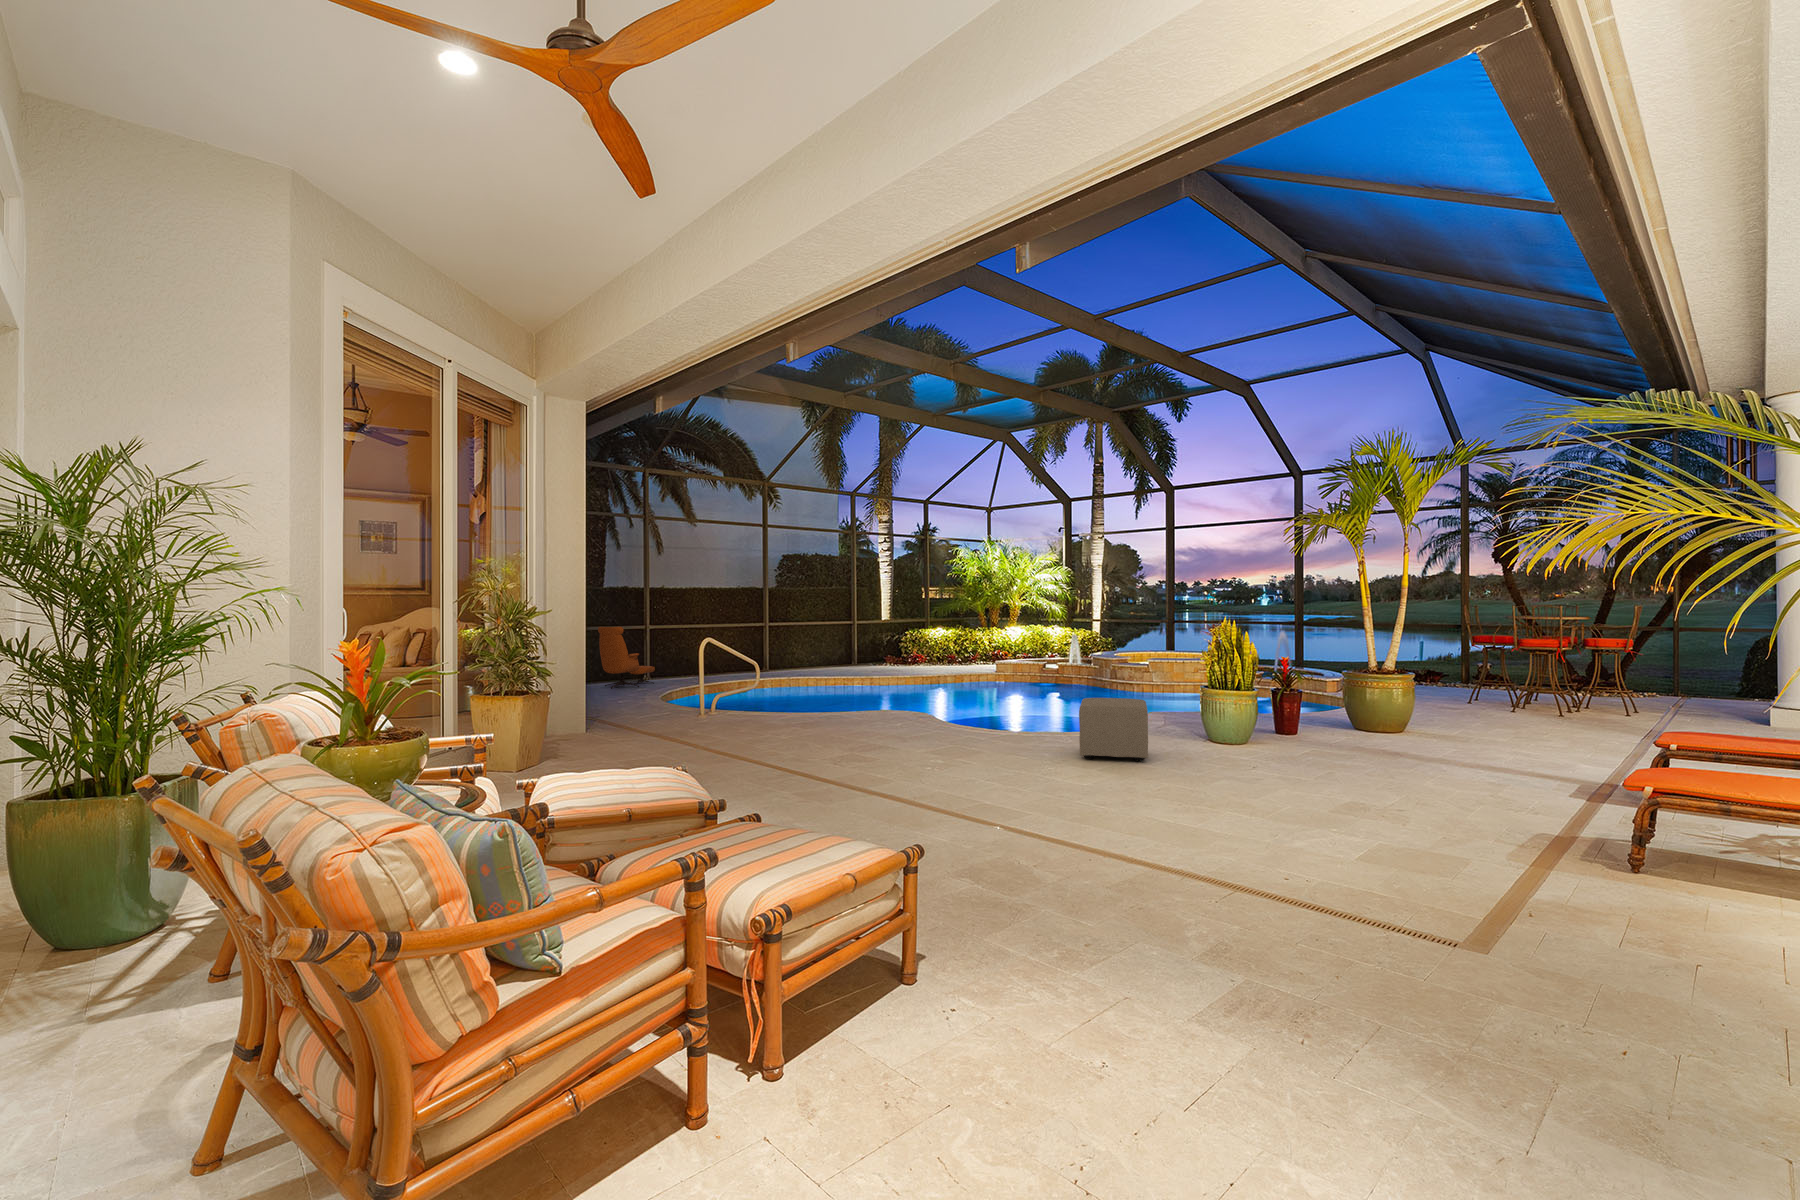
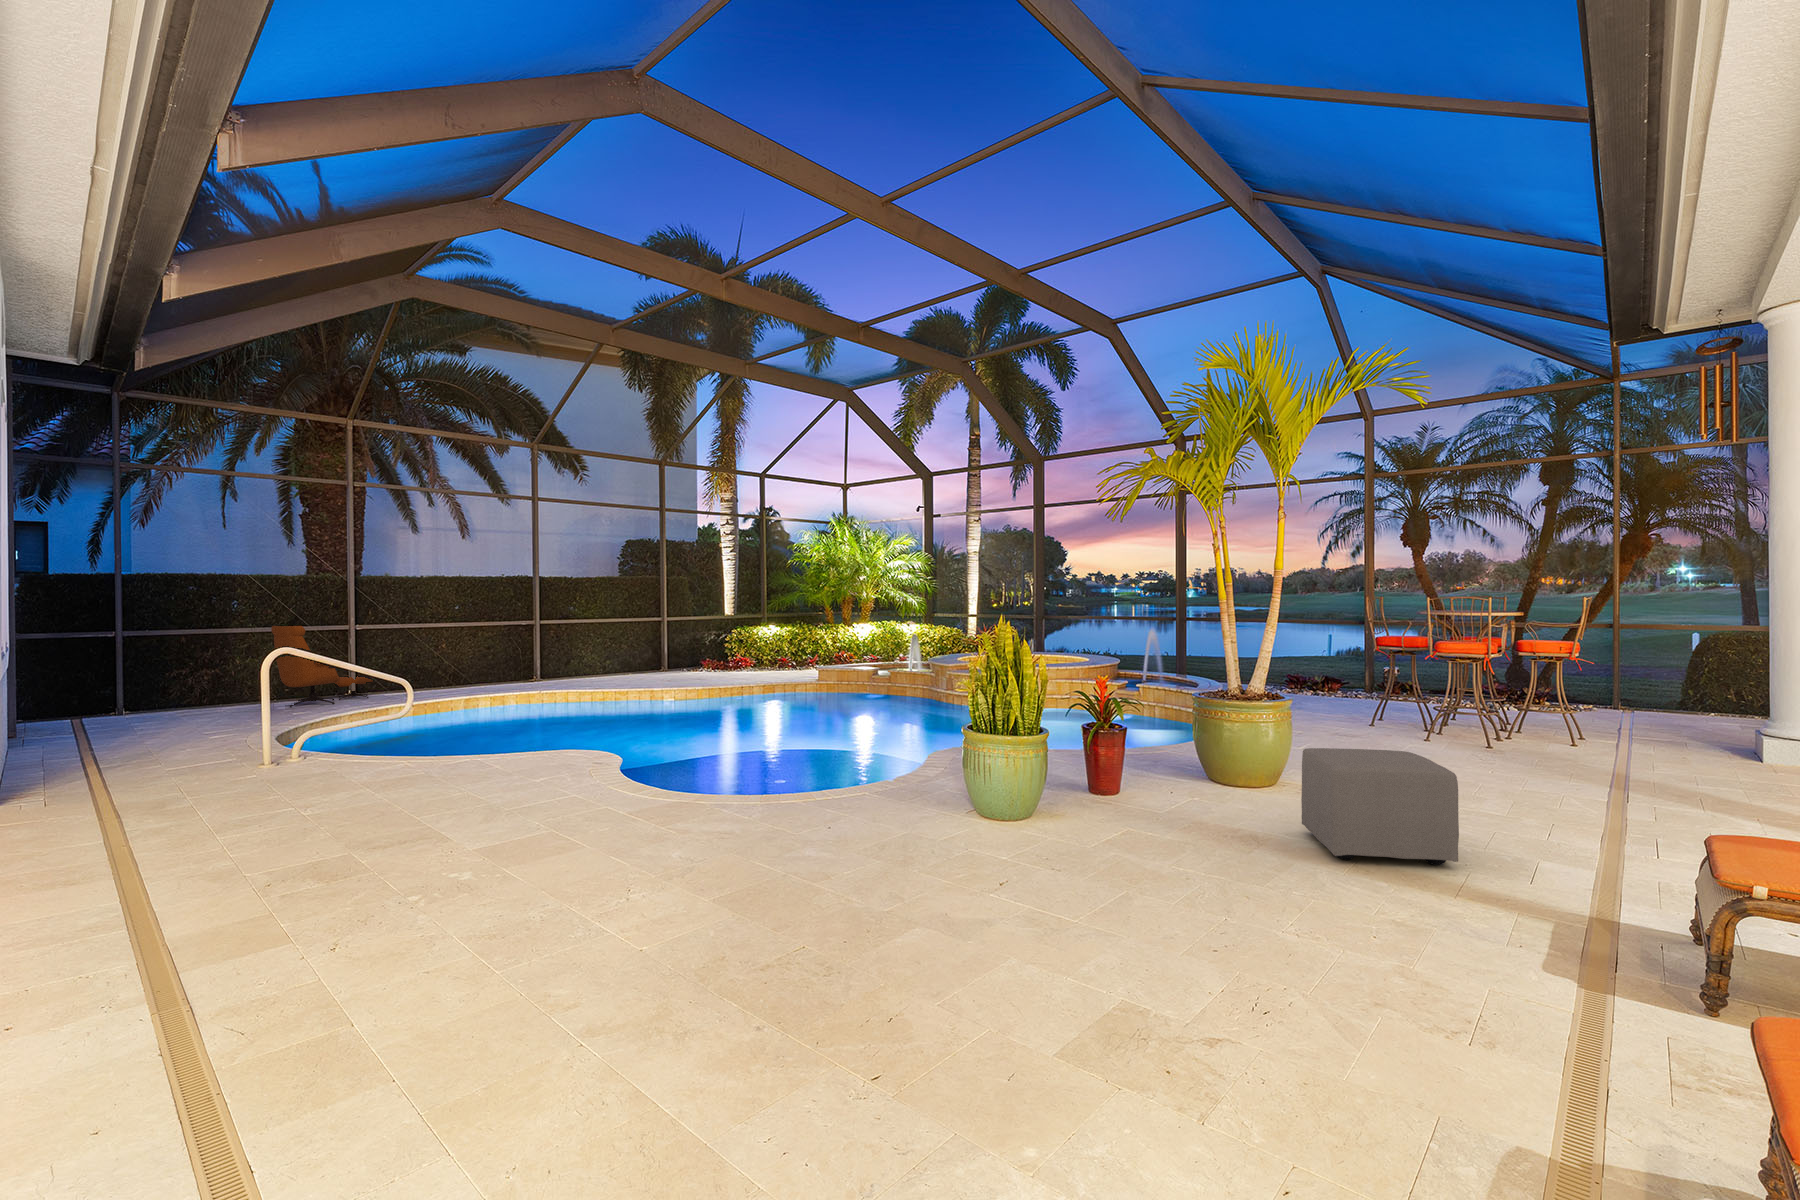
ottoman: present [1079,698,1148,761] -> present [1301,748,1459,865]

